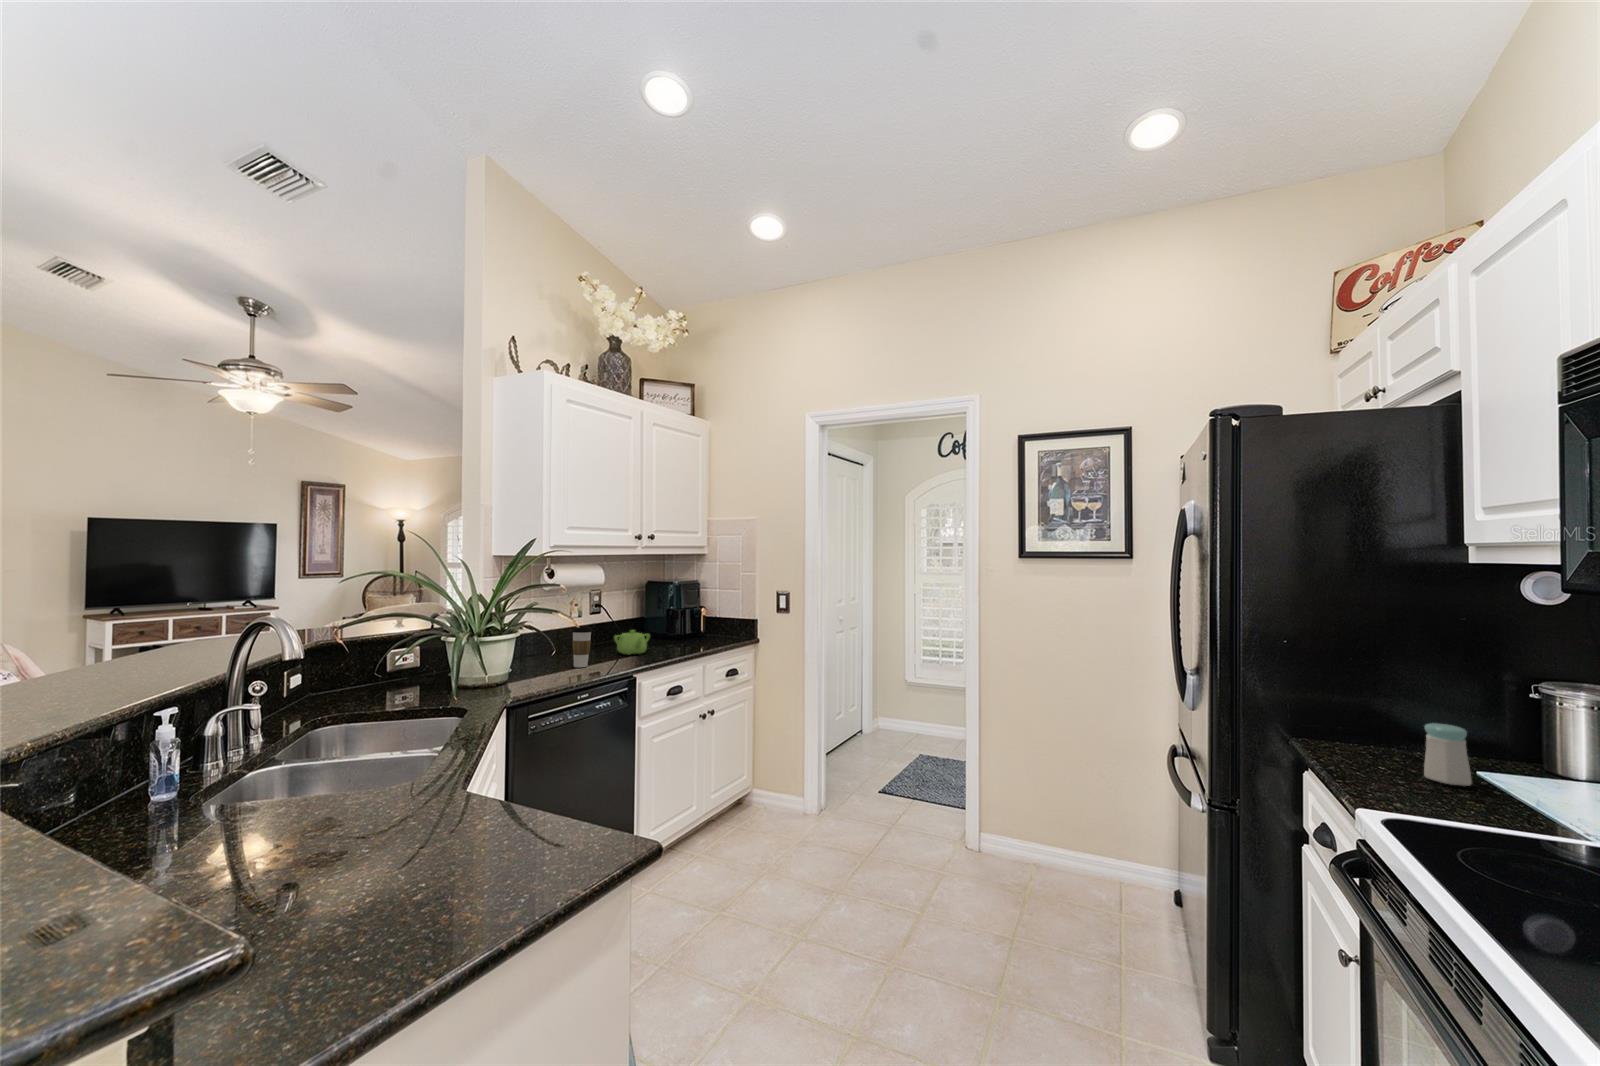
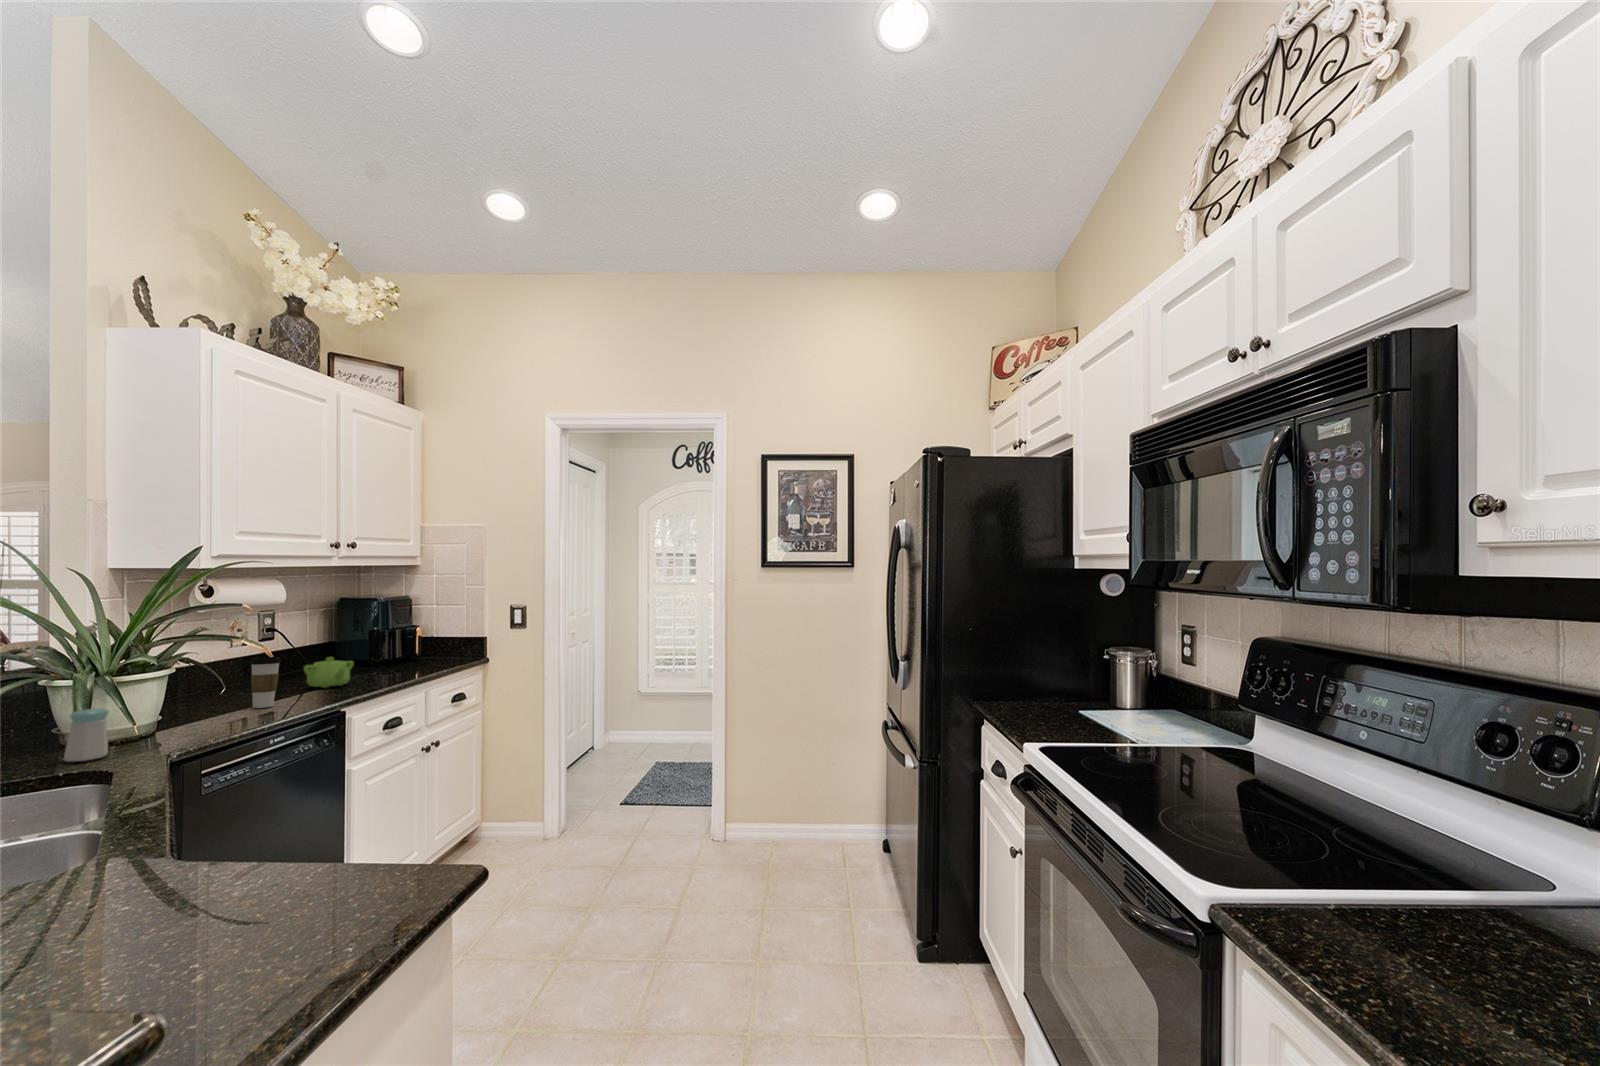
salt shaker: present [1424,723,1472,786] -> present [64,708,108,762]

